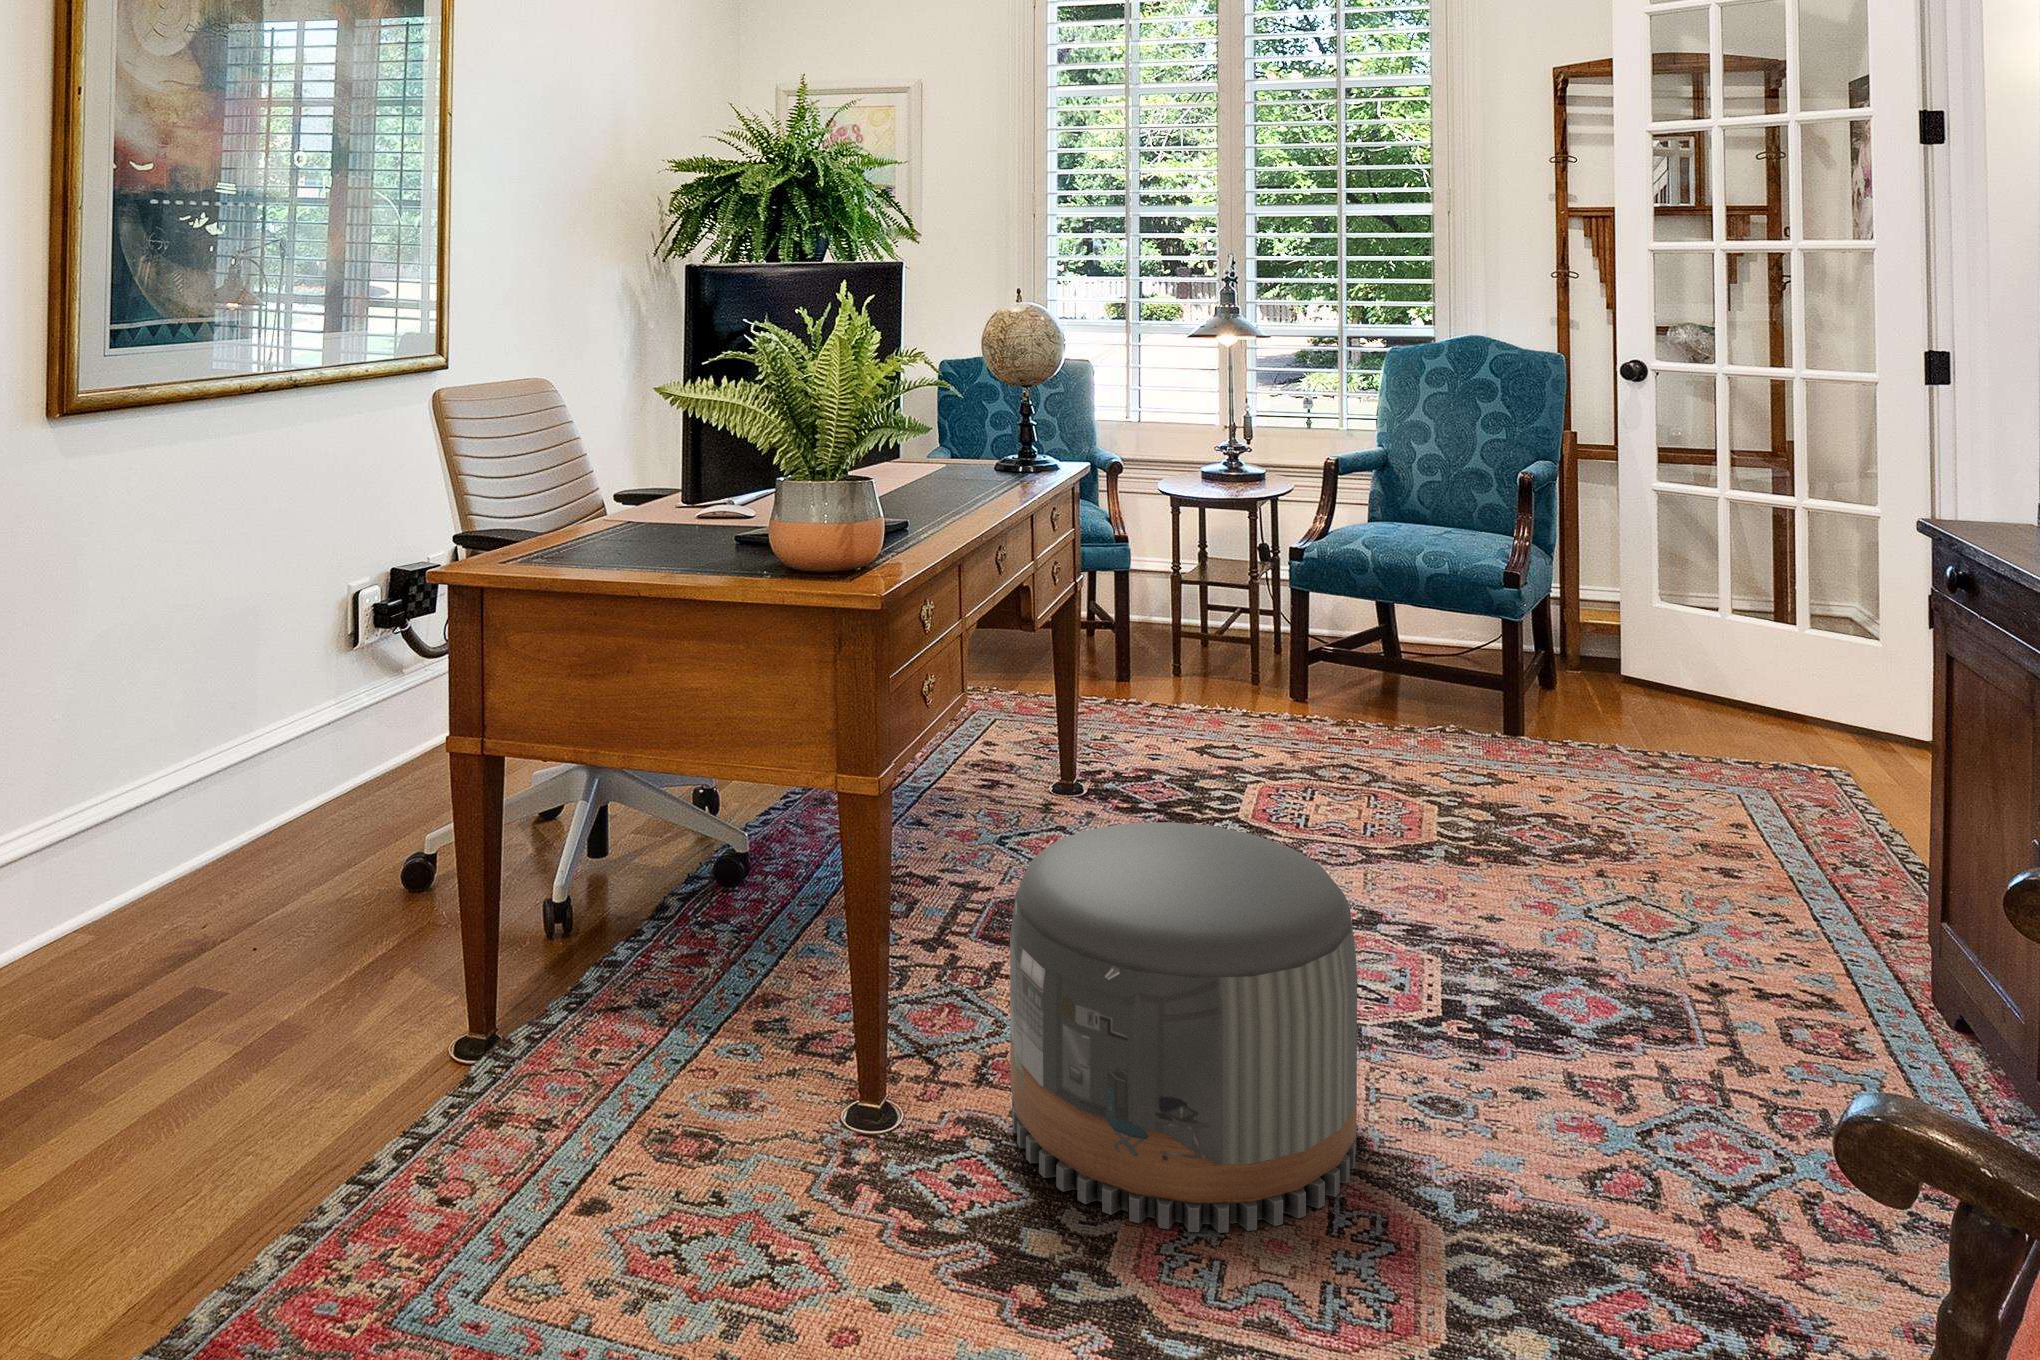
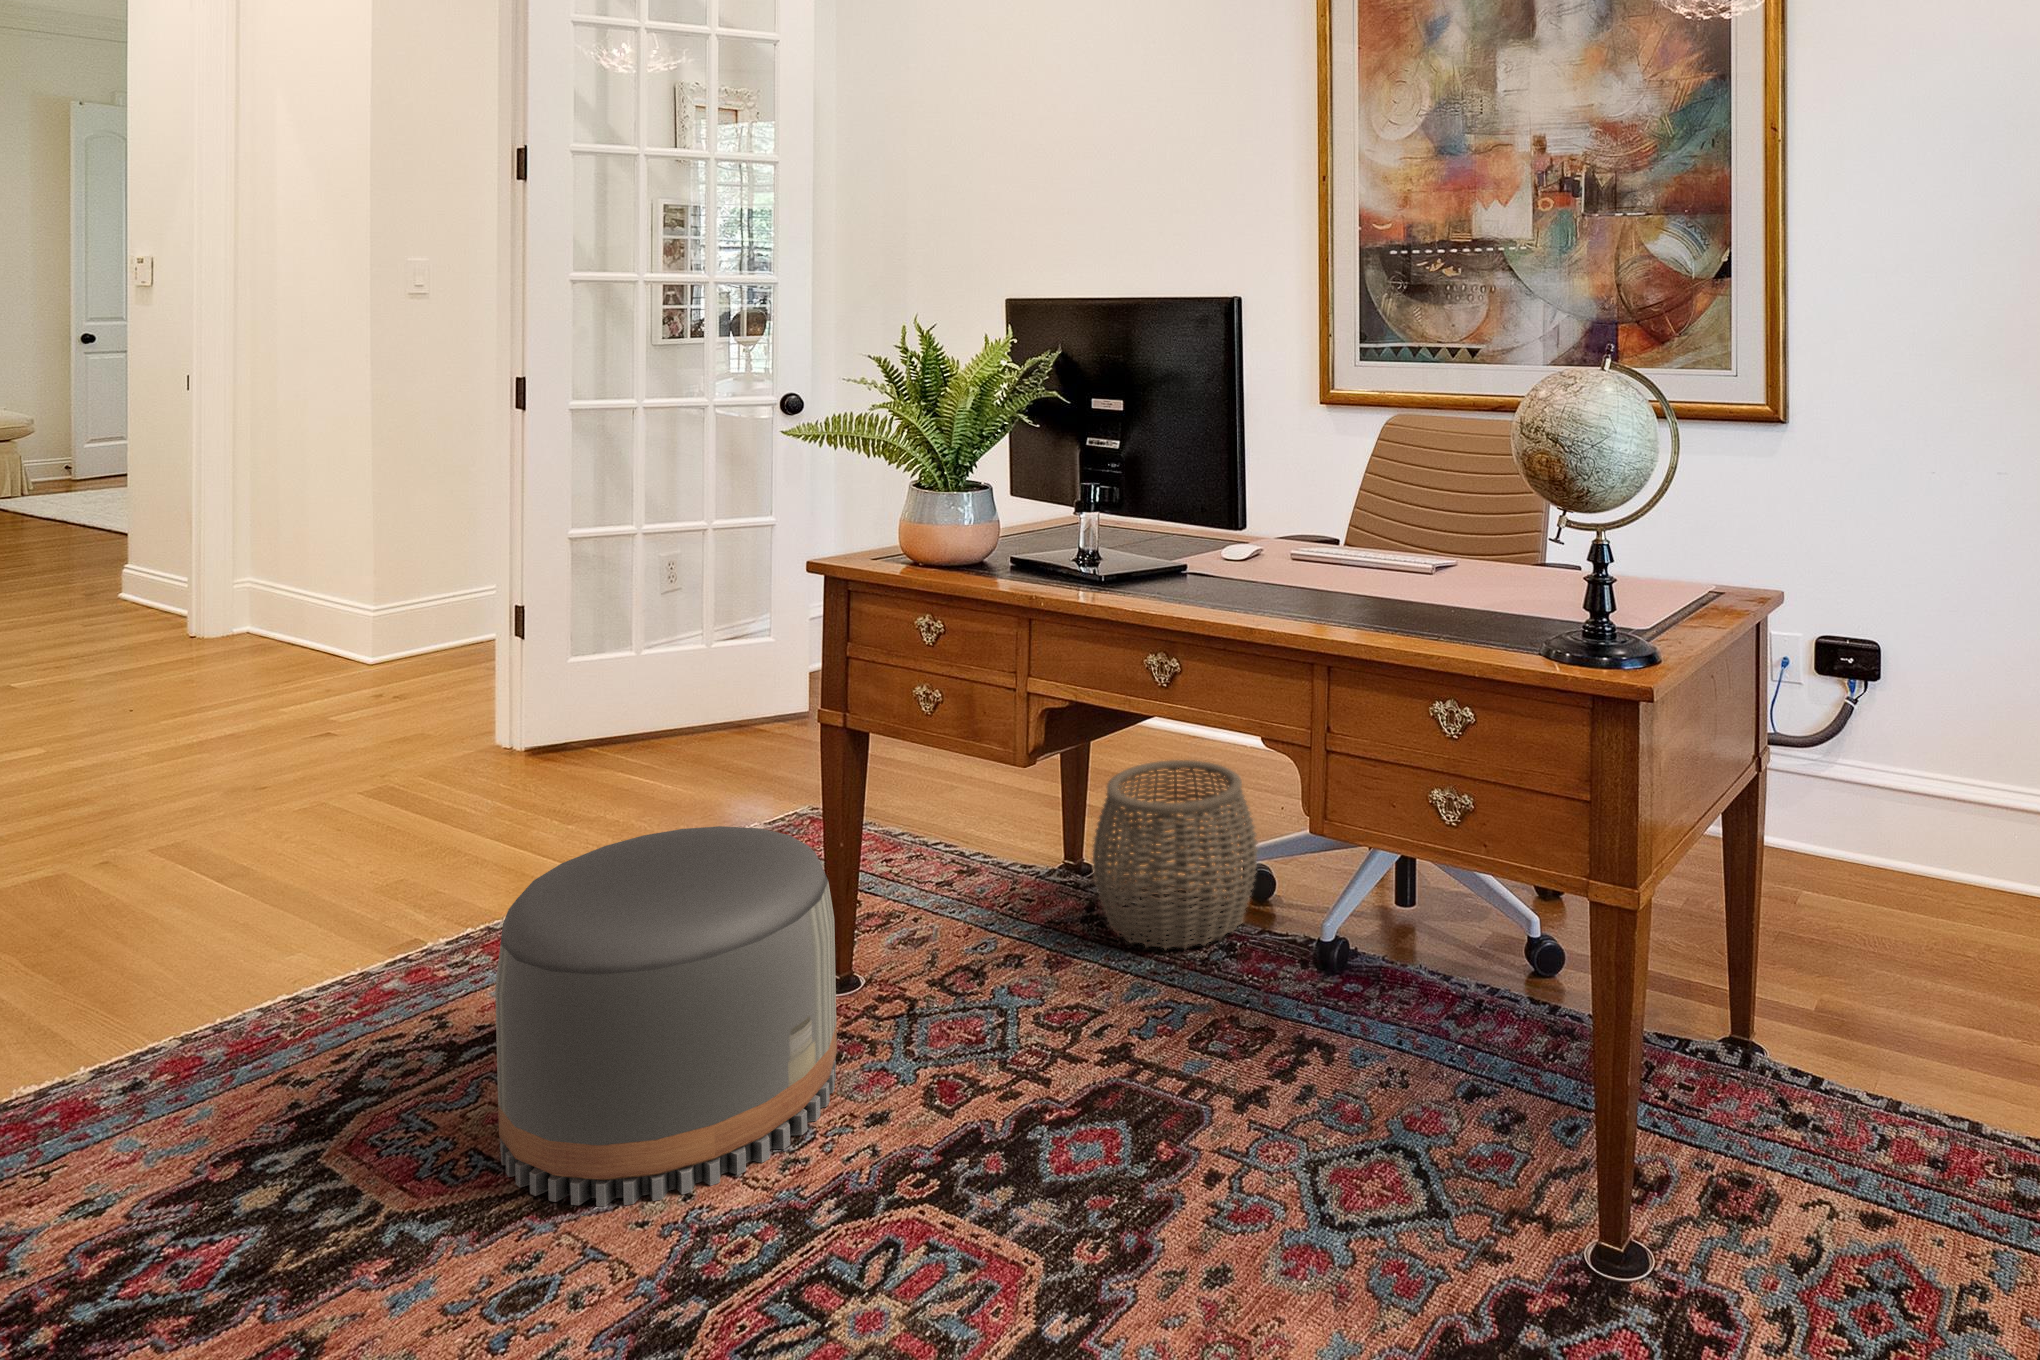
woven basket: none [609,766,795,974] -> present [1092,760,1258,949]

